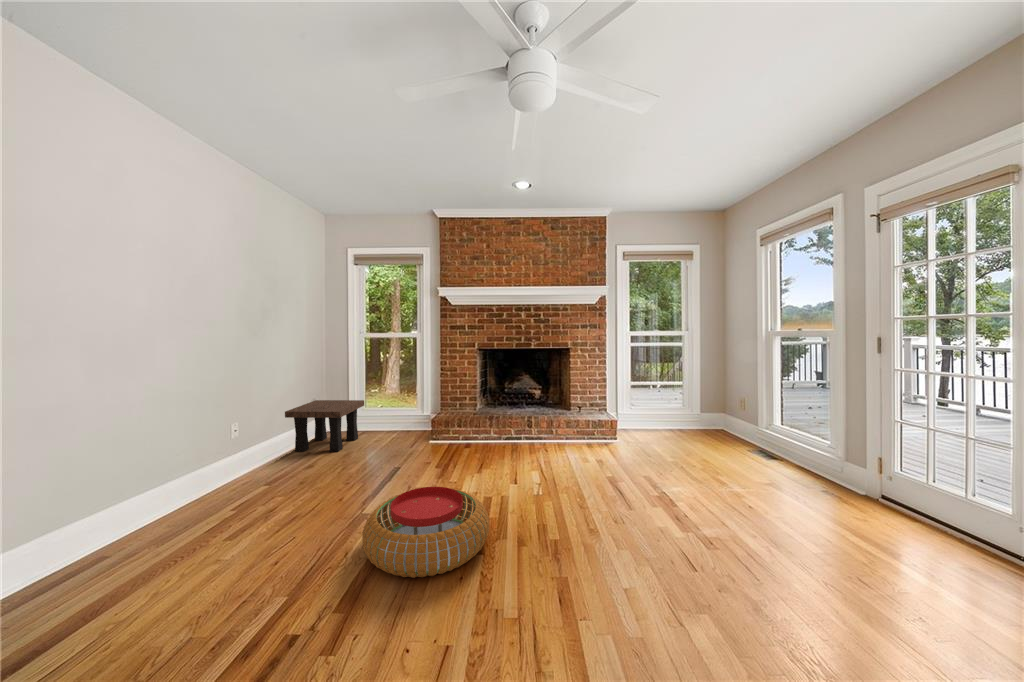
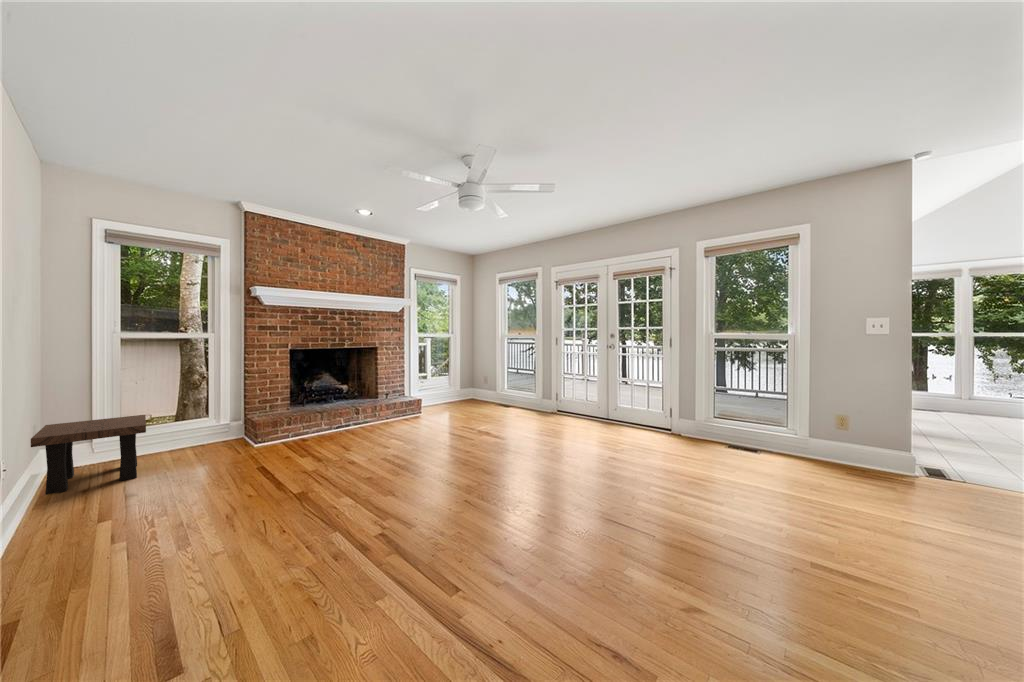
pouf: present [362,487,489,578] -> none [338,445,440,505]

